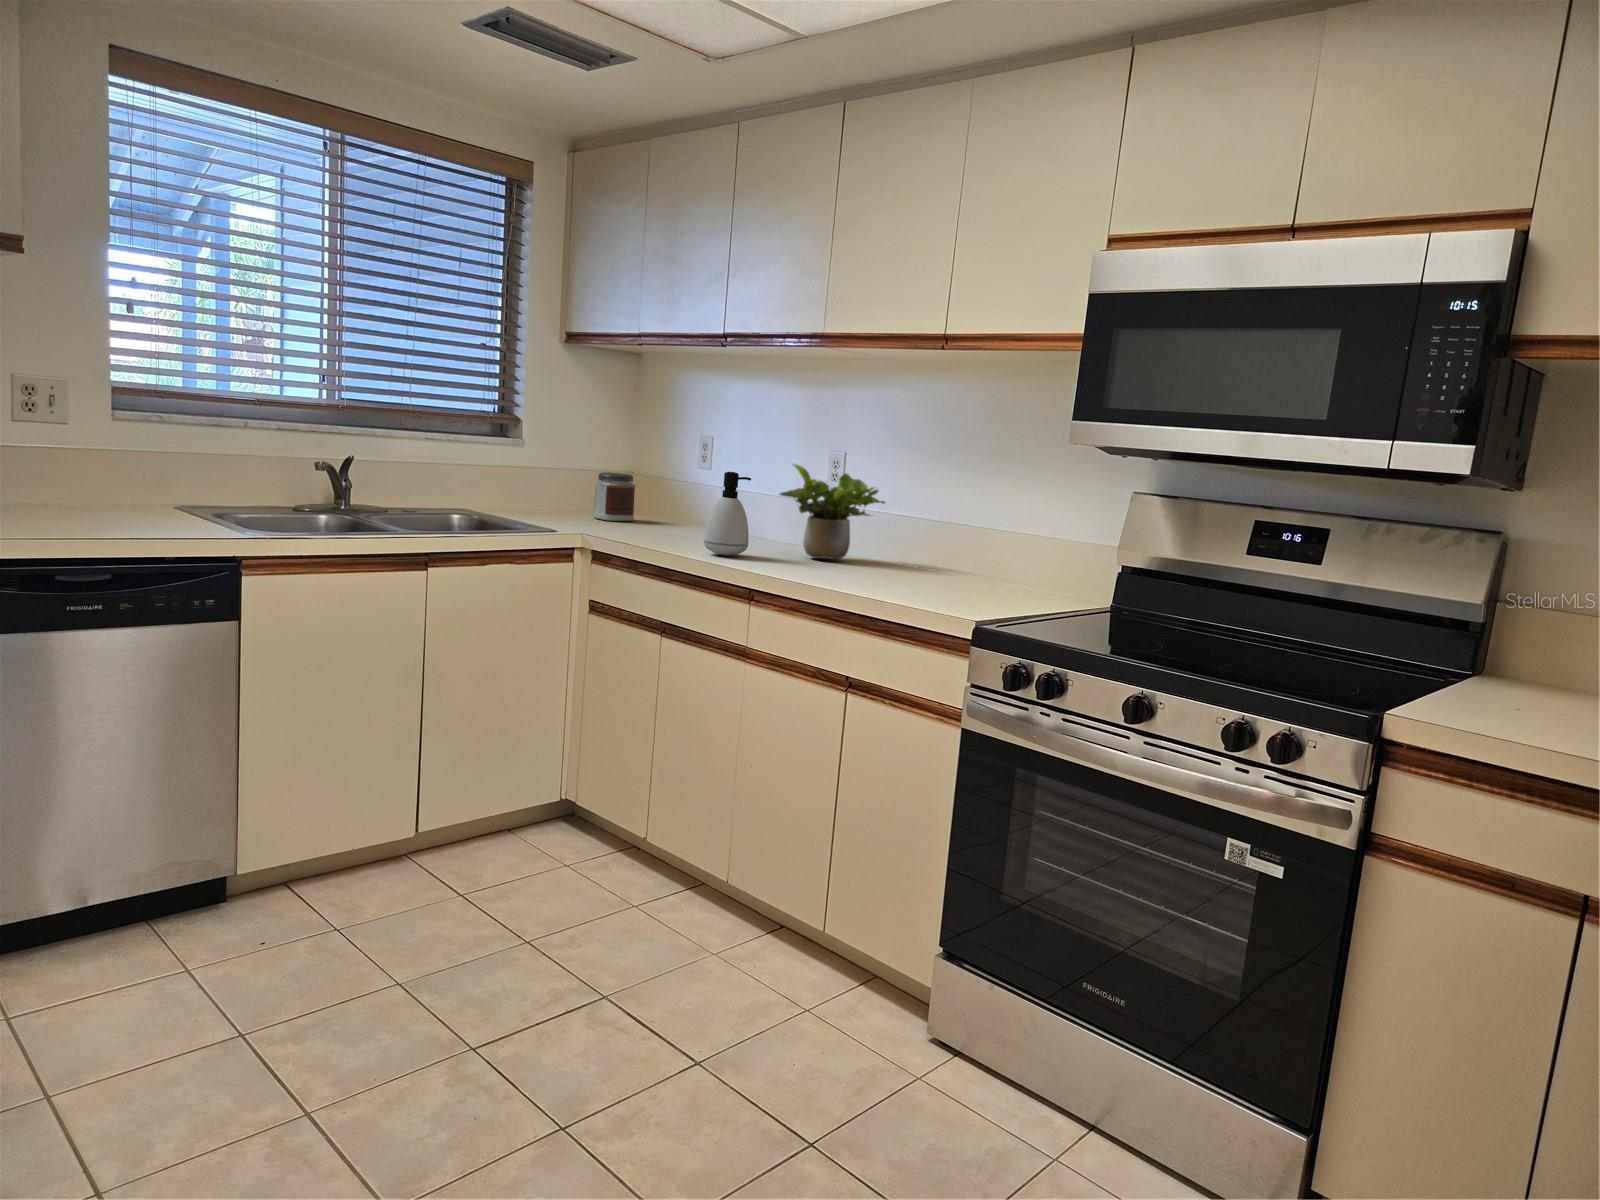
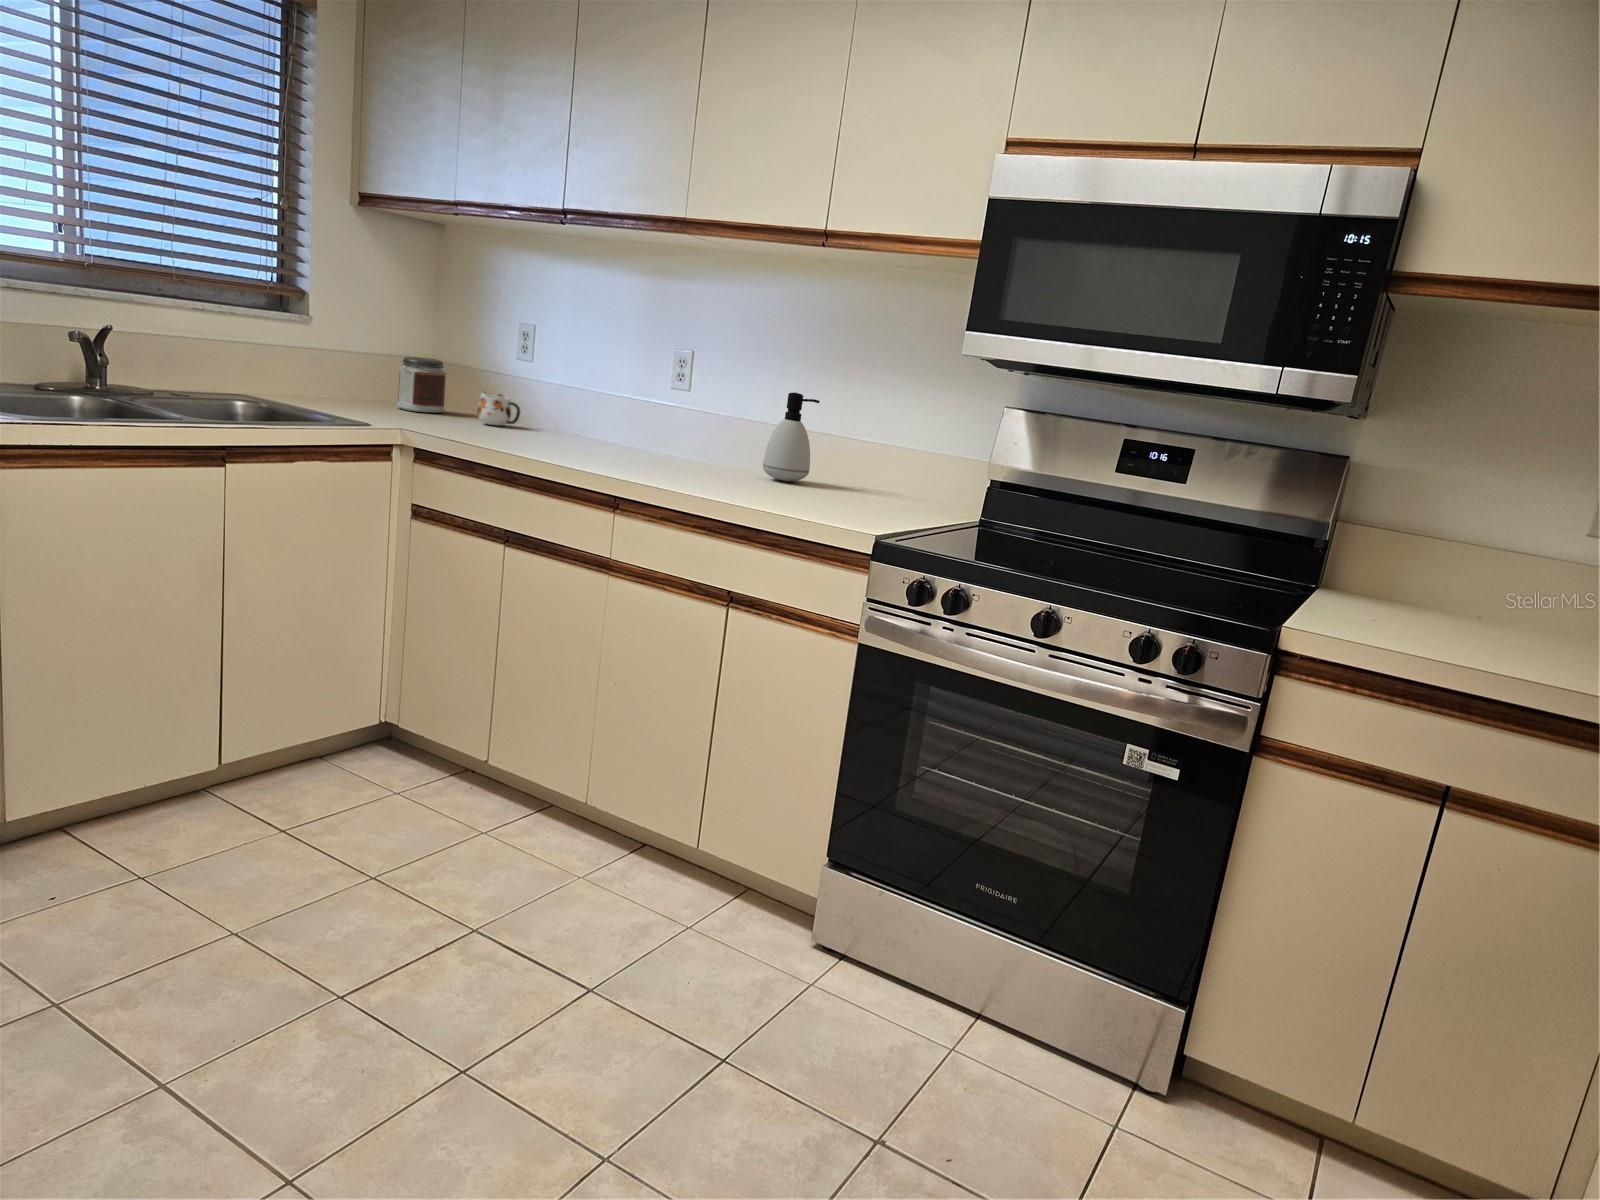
potted plant: present [780,464,885,559] -> none [628,358,740,462]
soap dispenser: present [704,472,751,555] -> present [763,392,820,481]
mug: none [658,500,695,531] -> present [477,392,520,426]

